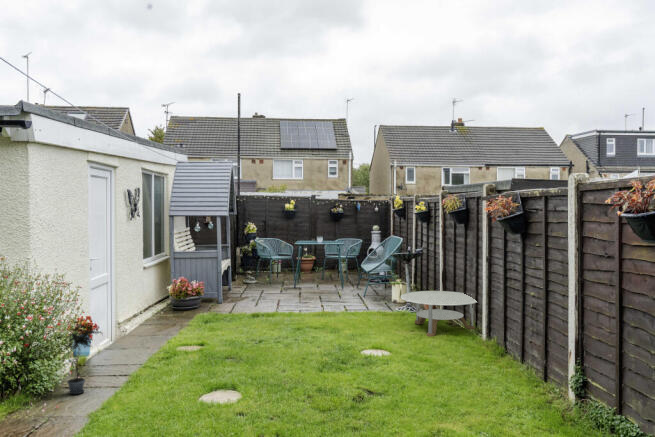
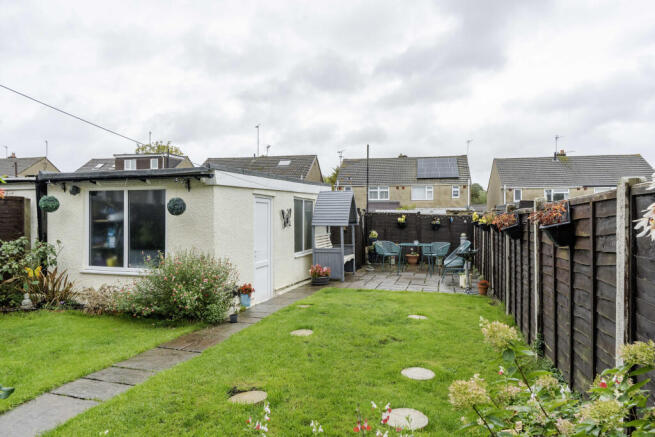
round table: present [400,291,477,337] -> none [444,280,501,311]

